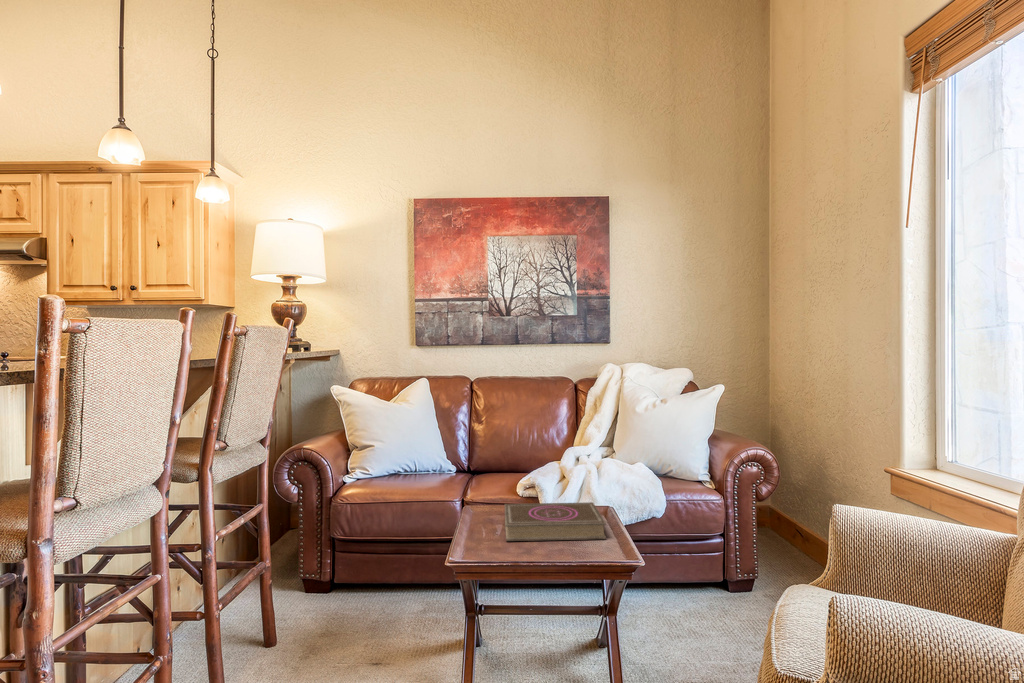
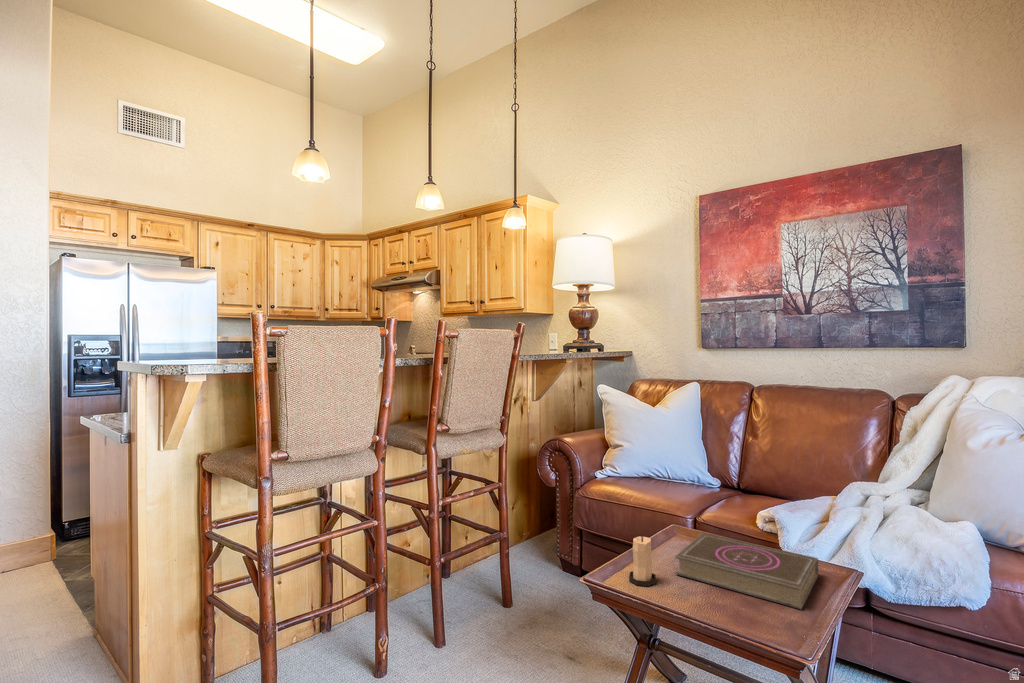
candle: none [474,511,499,558] -> present [629,536,656,586]

